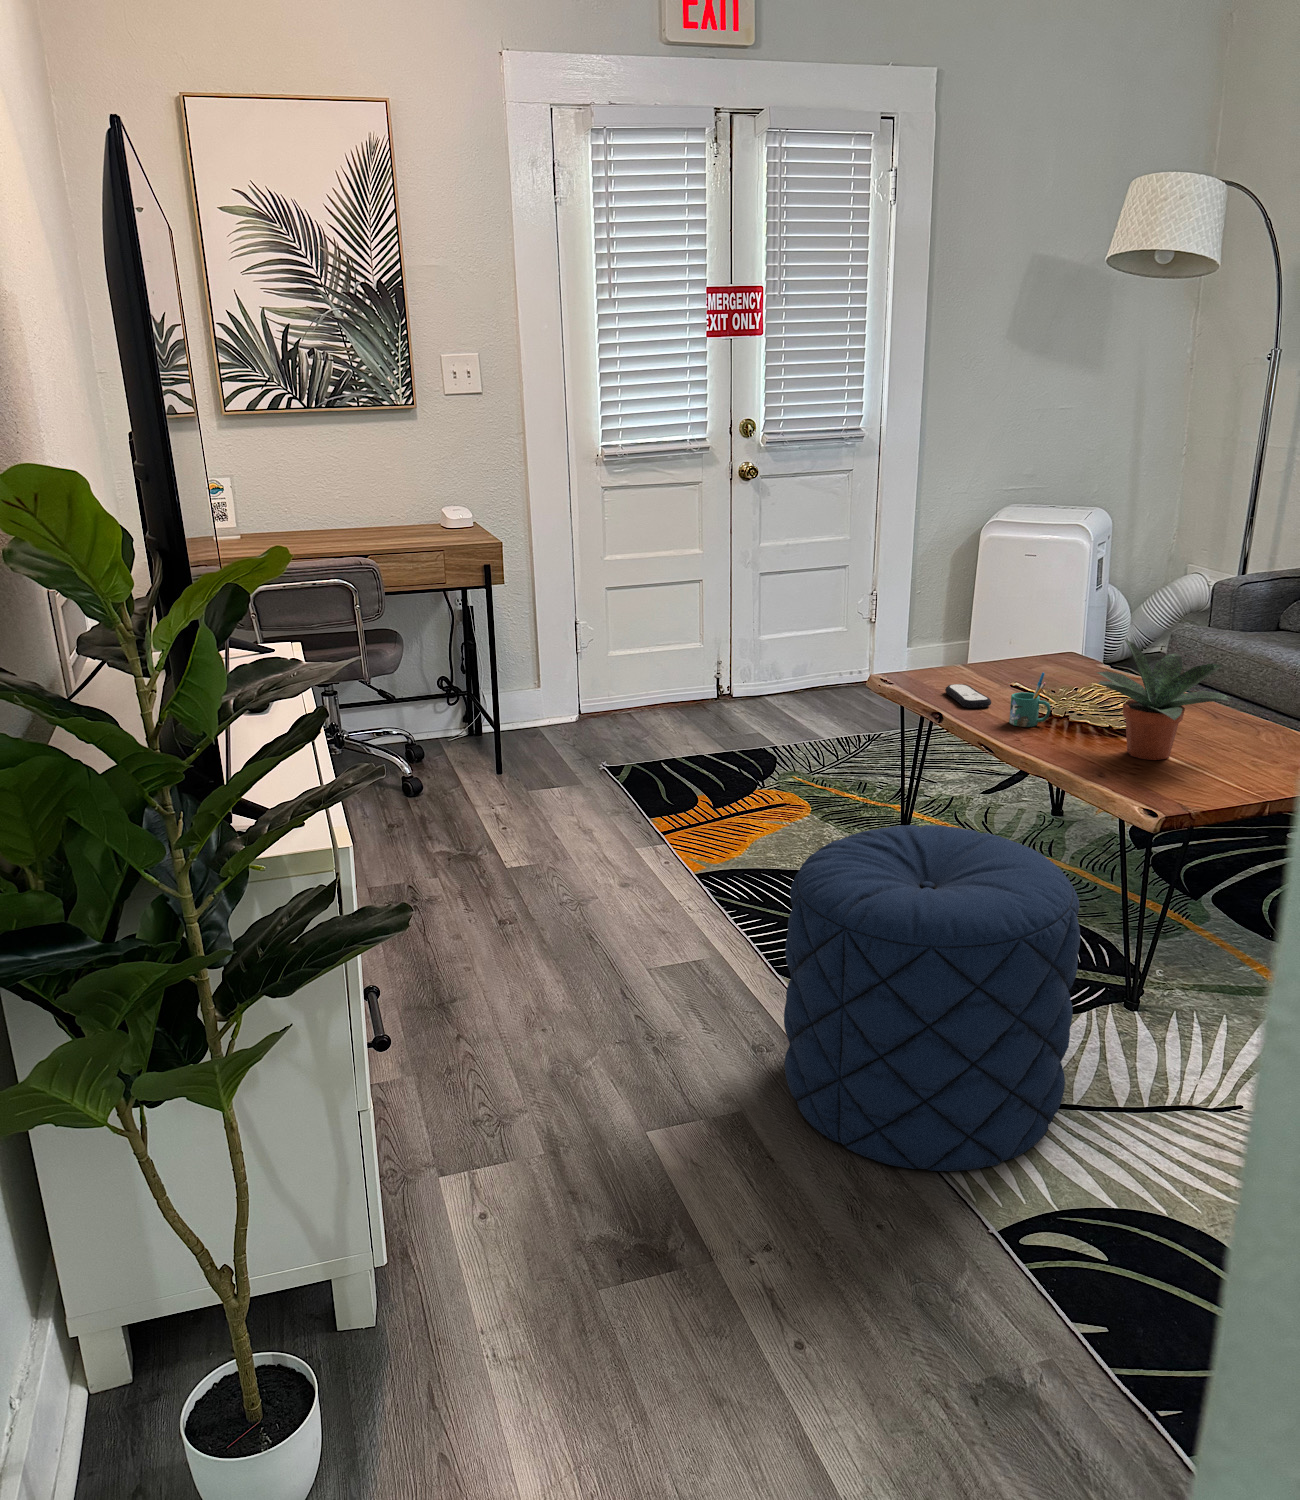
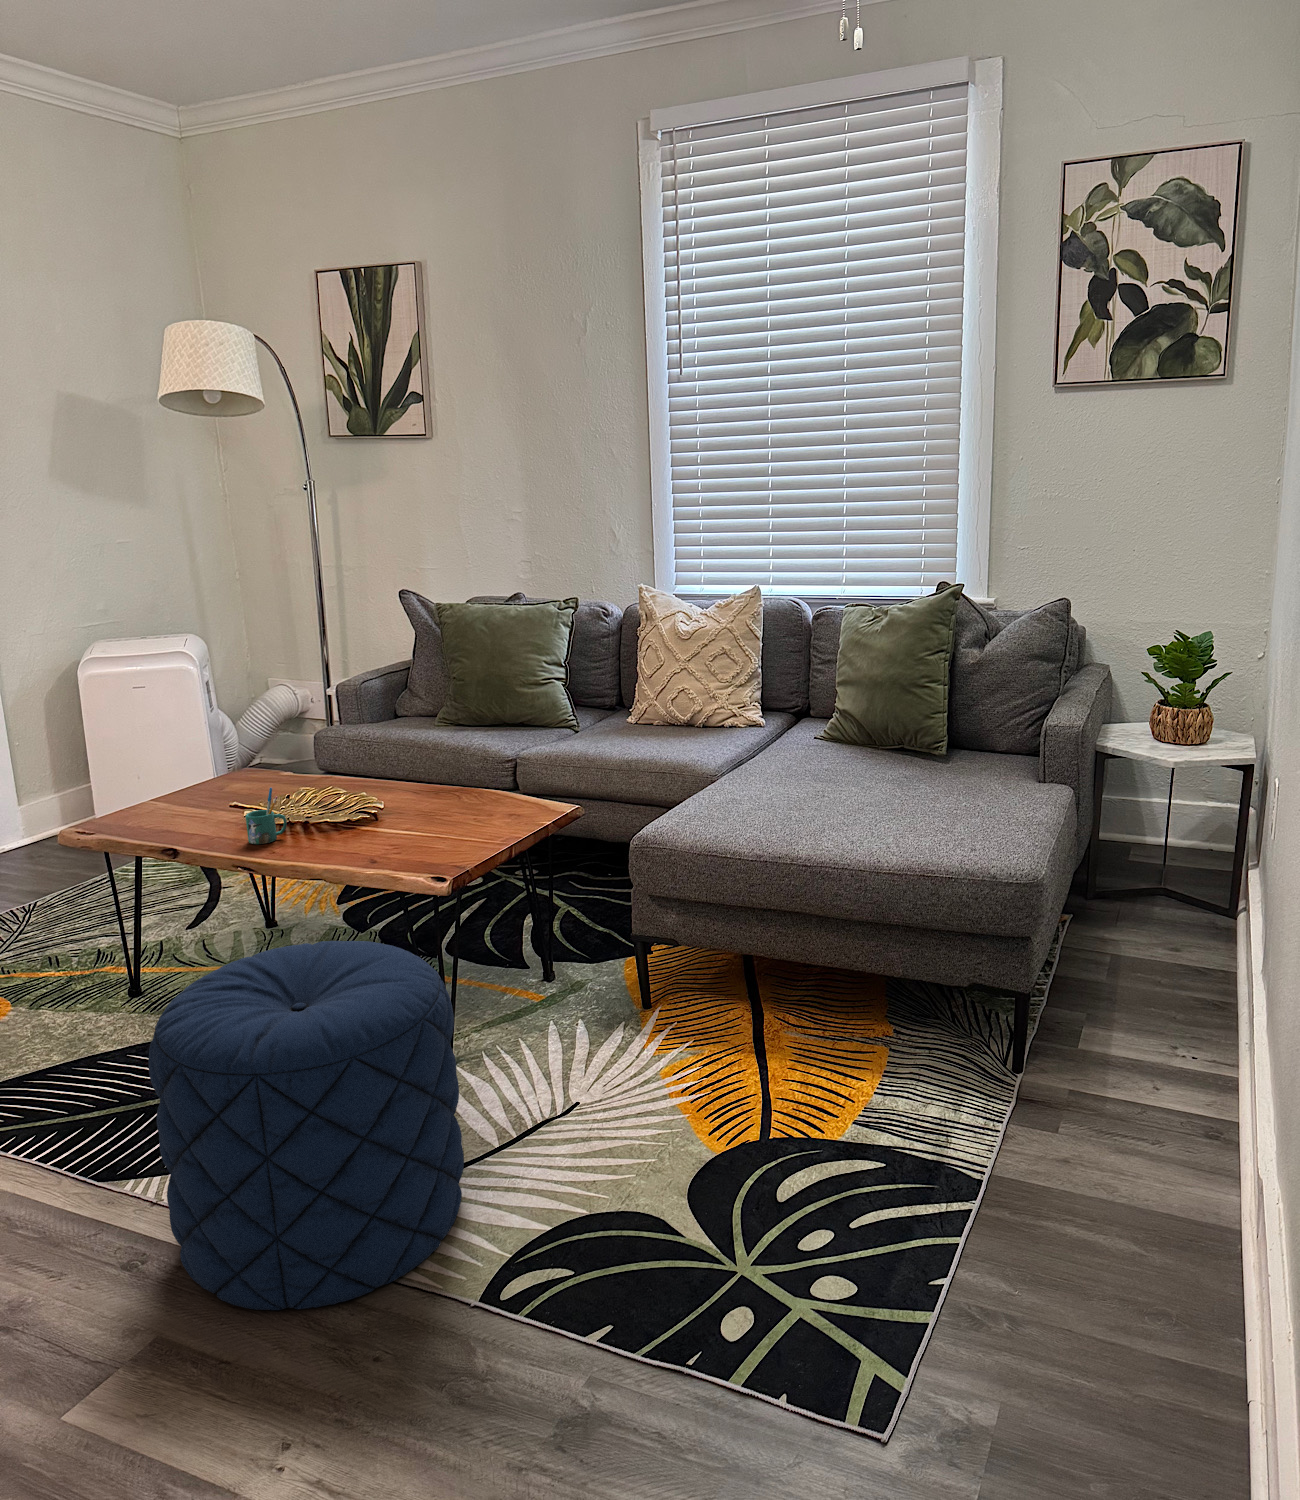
potted plant: present [1097,639,1232,760] -> none [325,740,453,843]
remote control: present [945,684,991,708] -> none [160,819,218,840]

